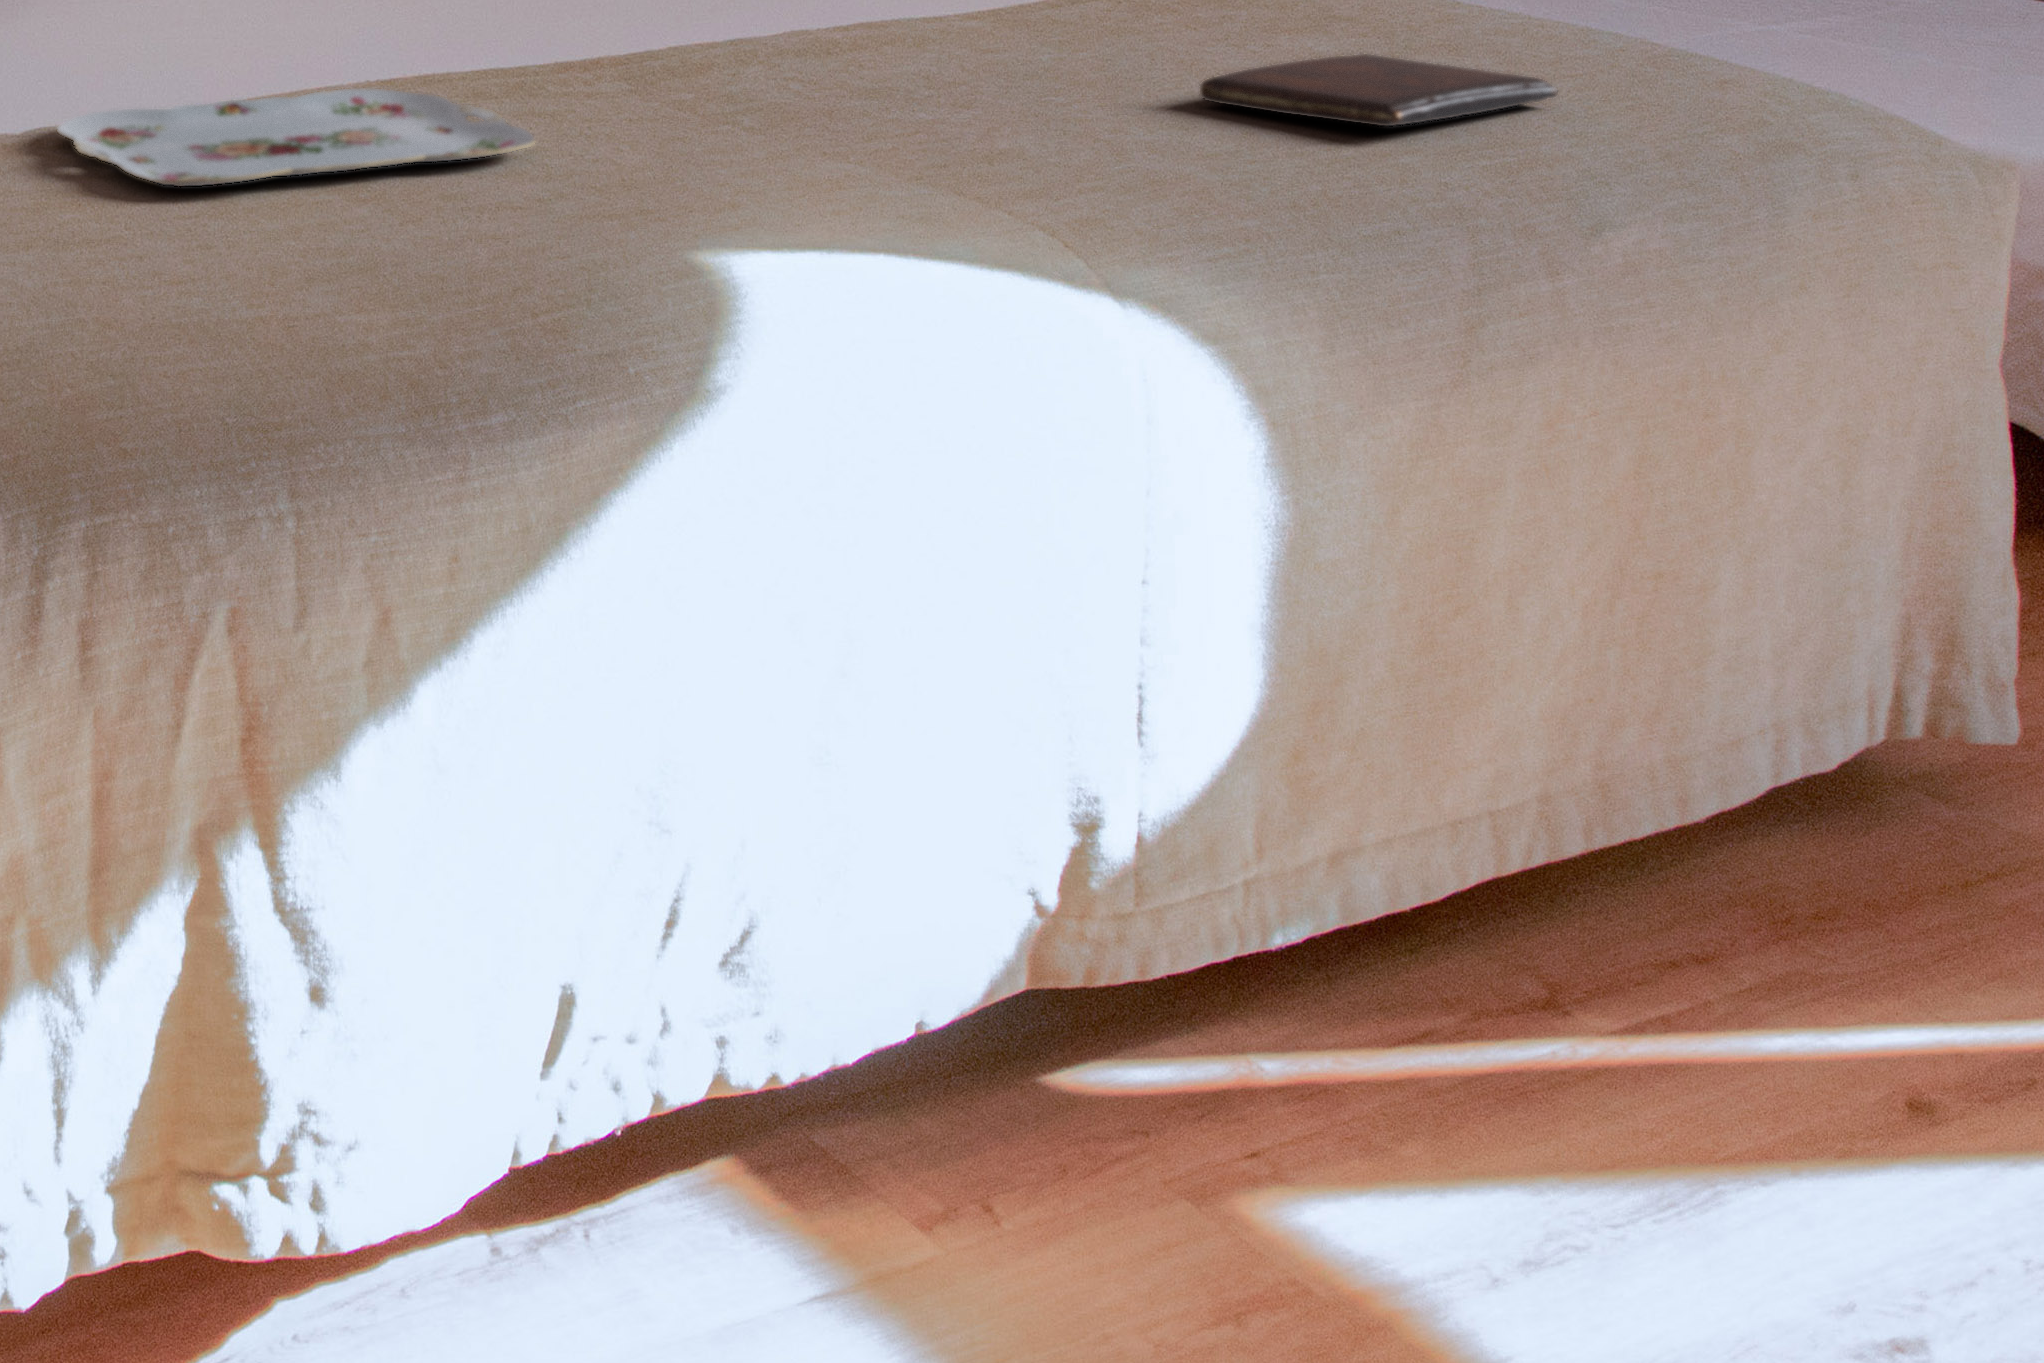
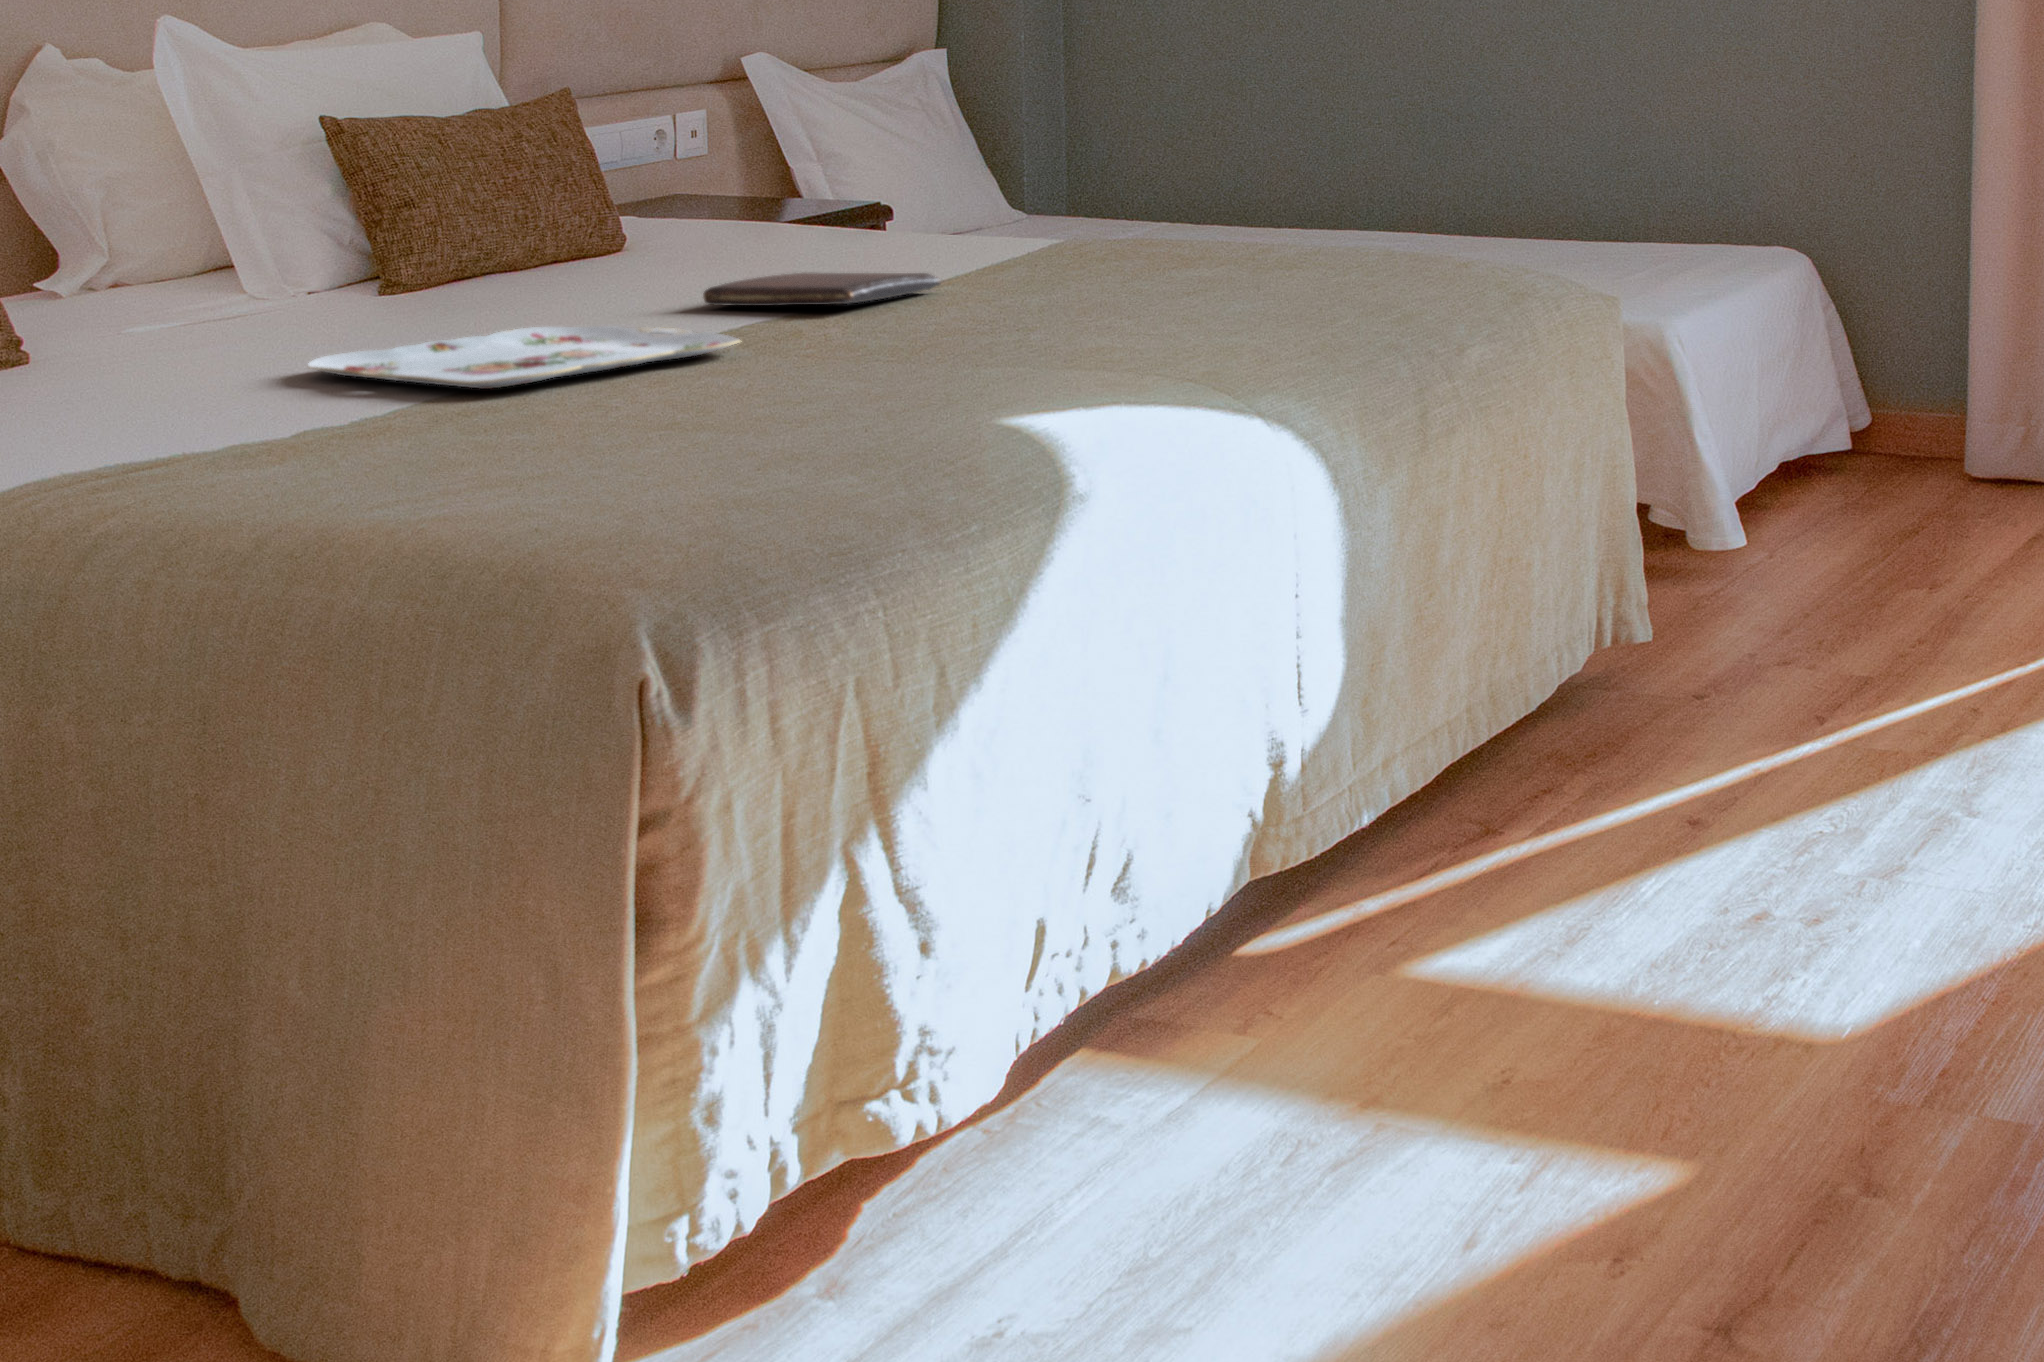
book: present [1200,54,1558,126] -> present [703,273,941,306]

